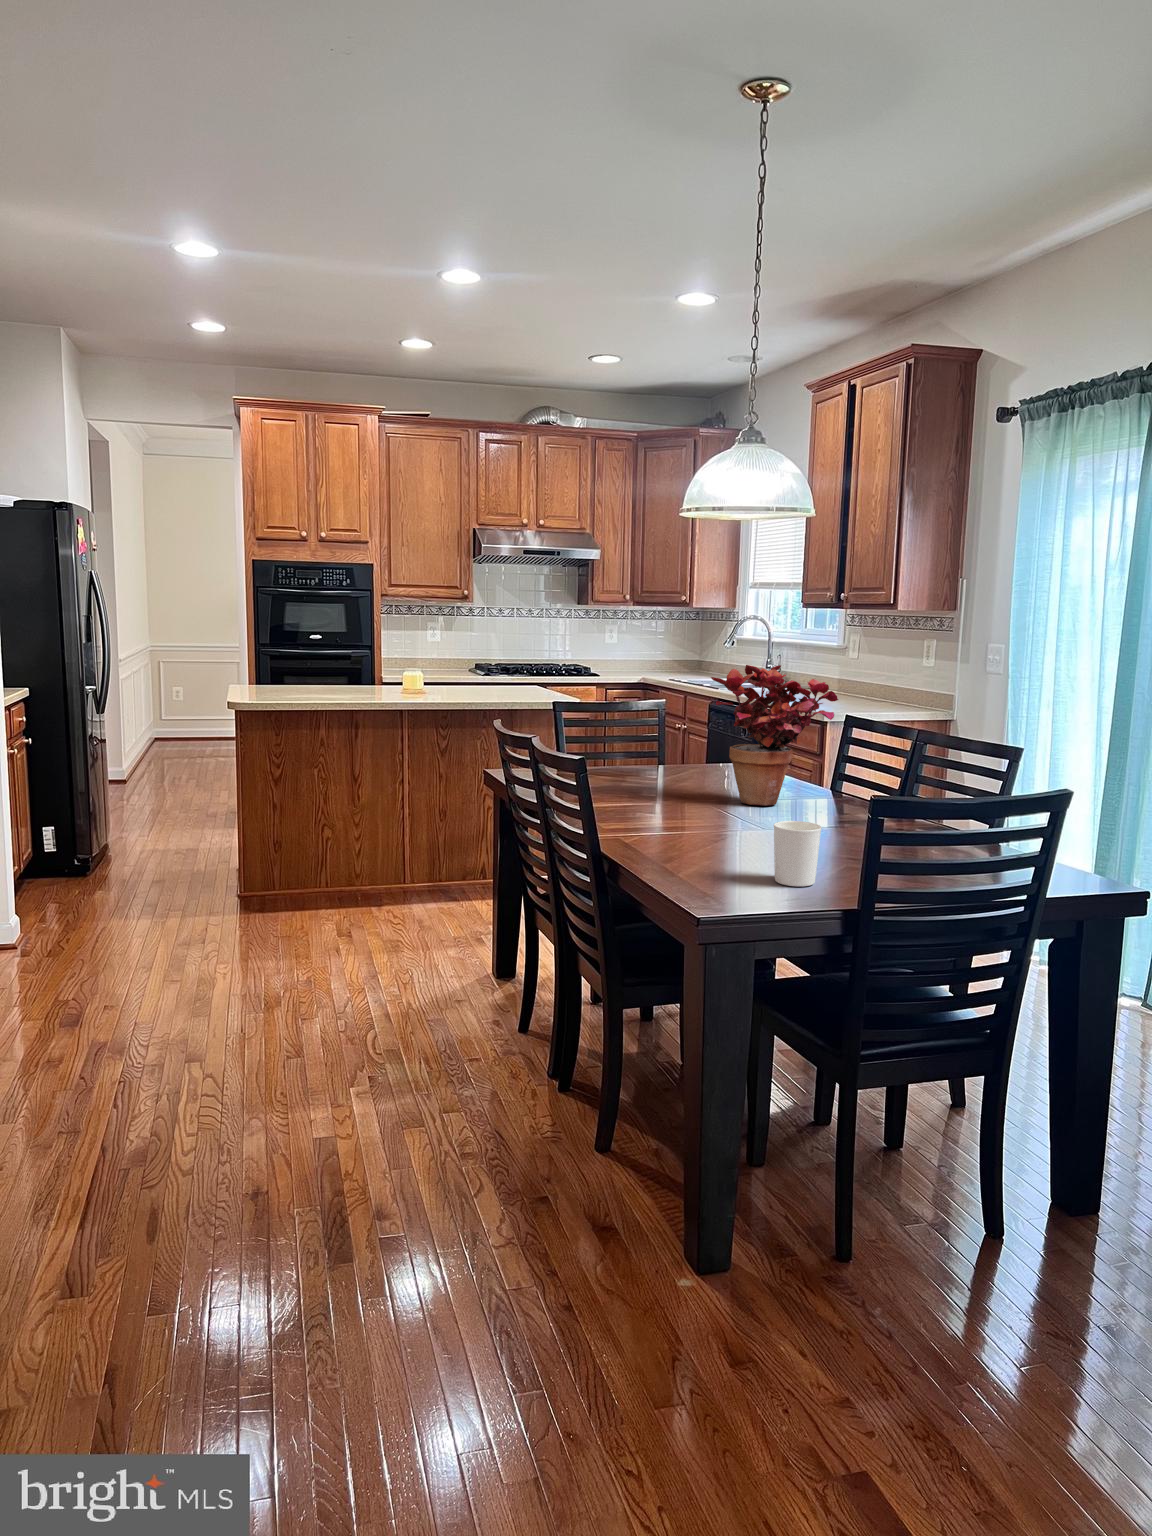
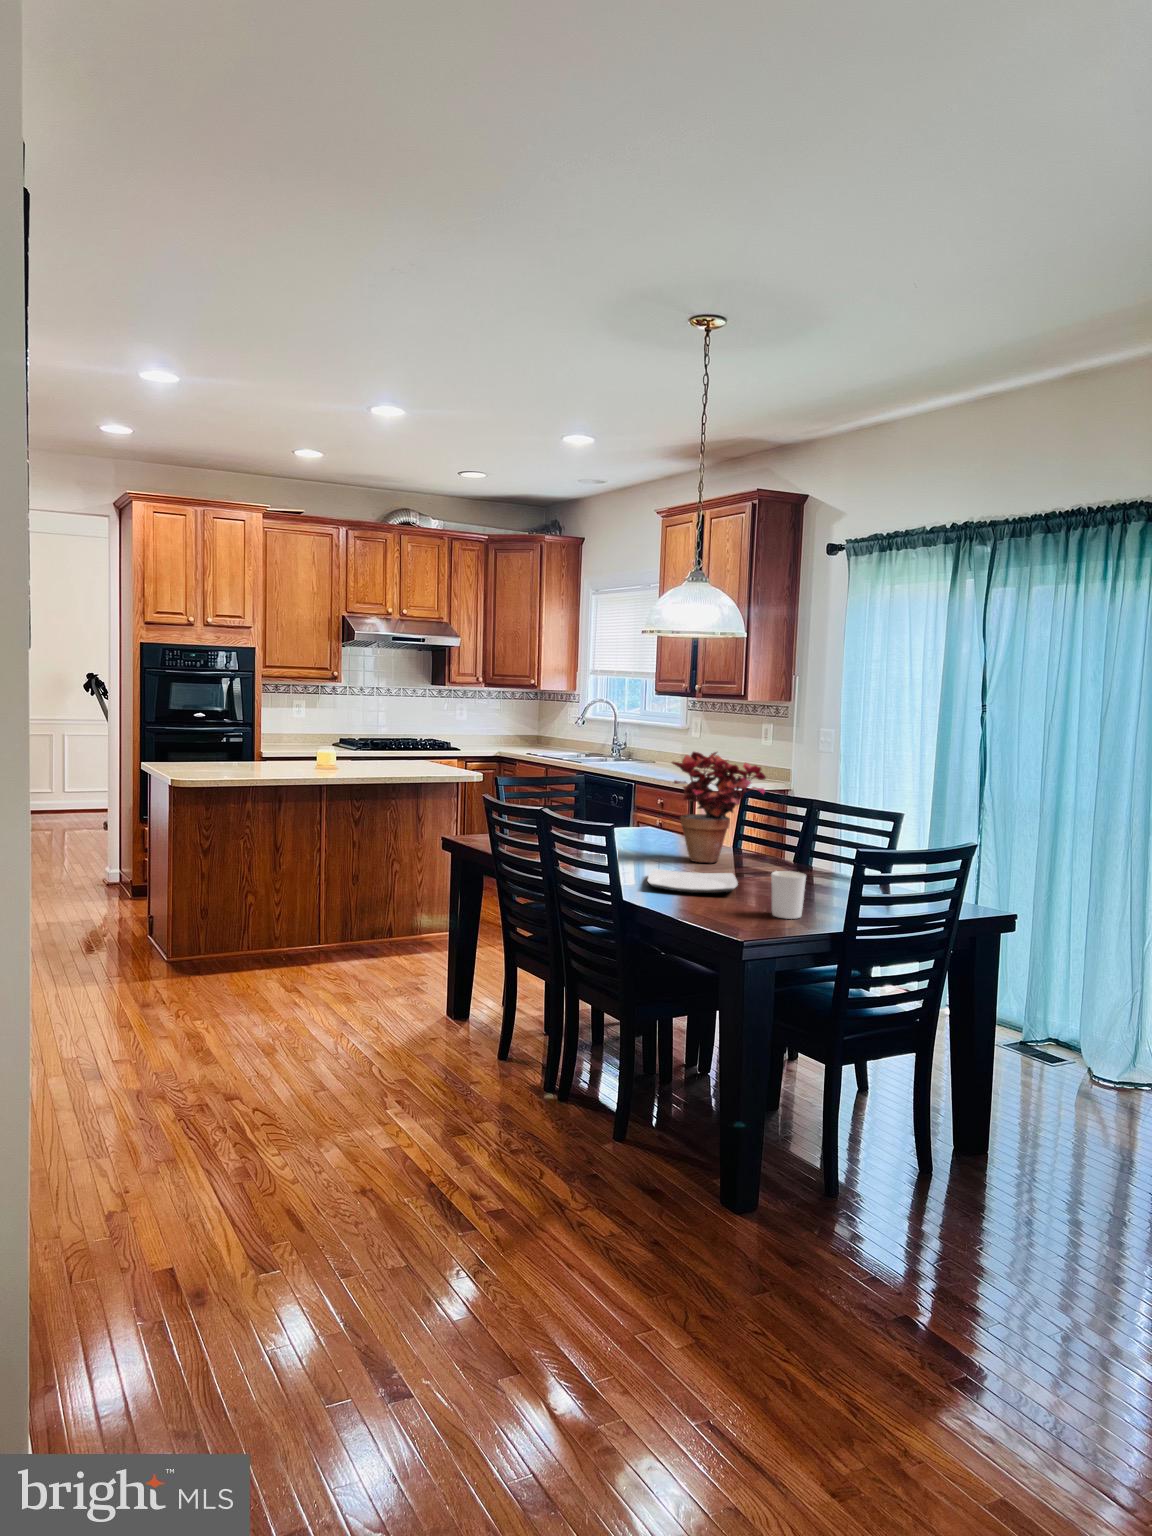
plate: none [641,812,769,845] -> present [647,869,738,893]

